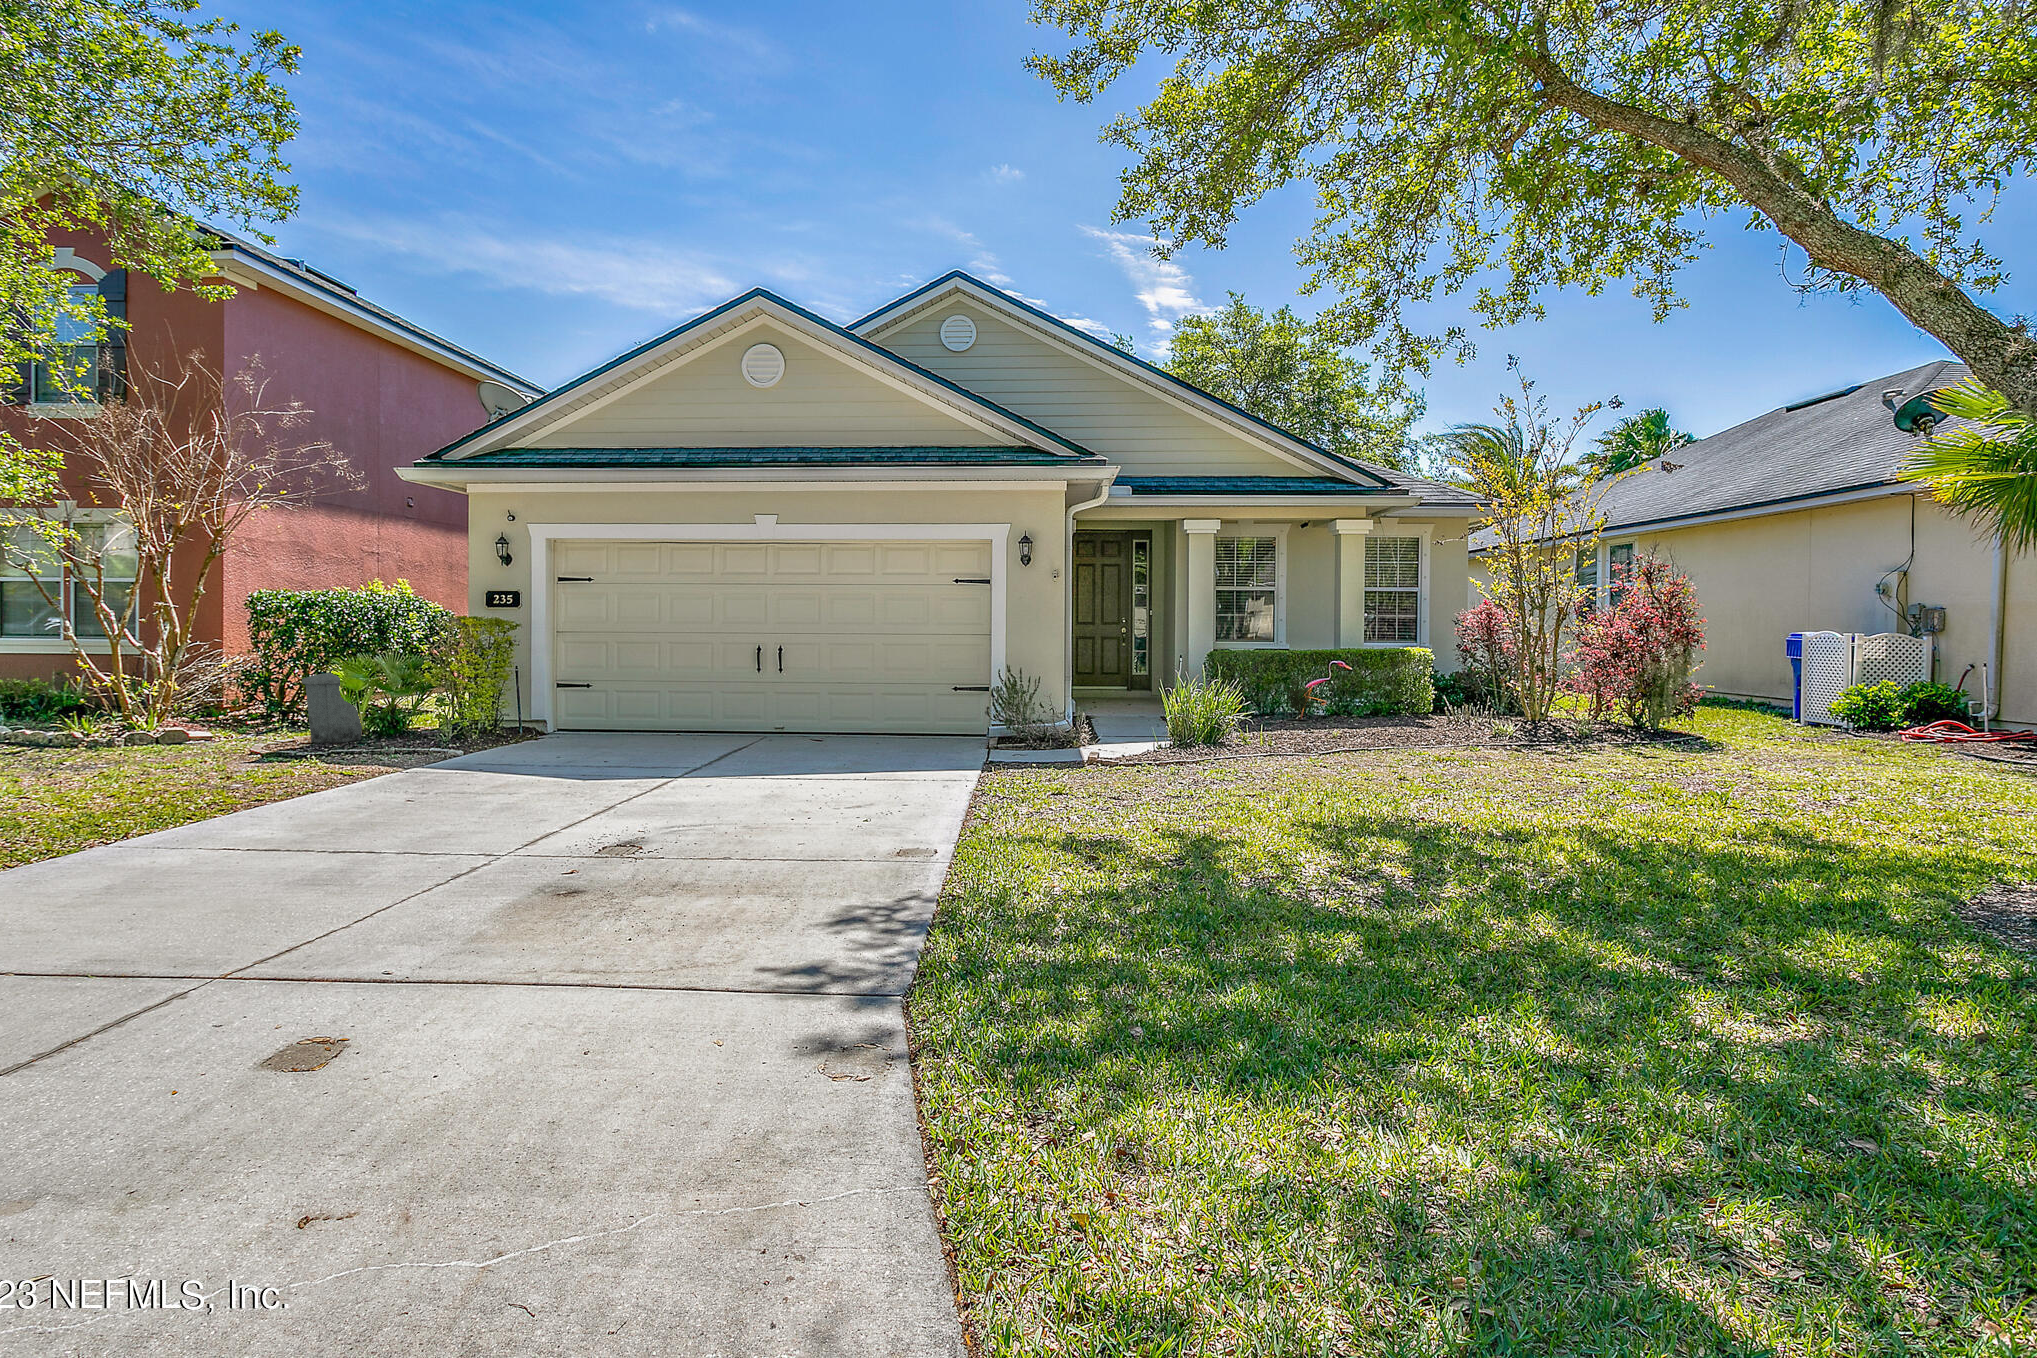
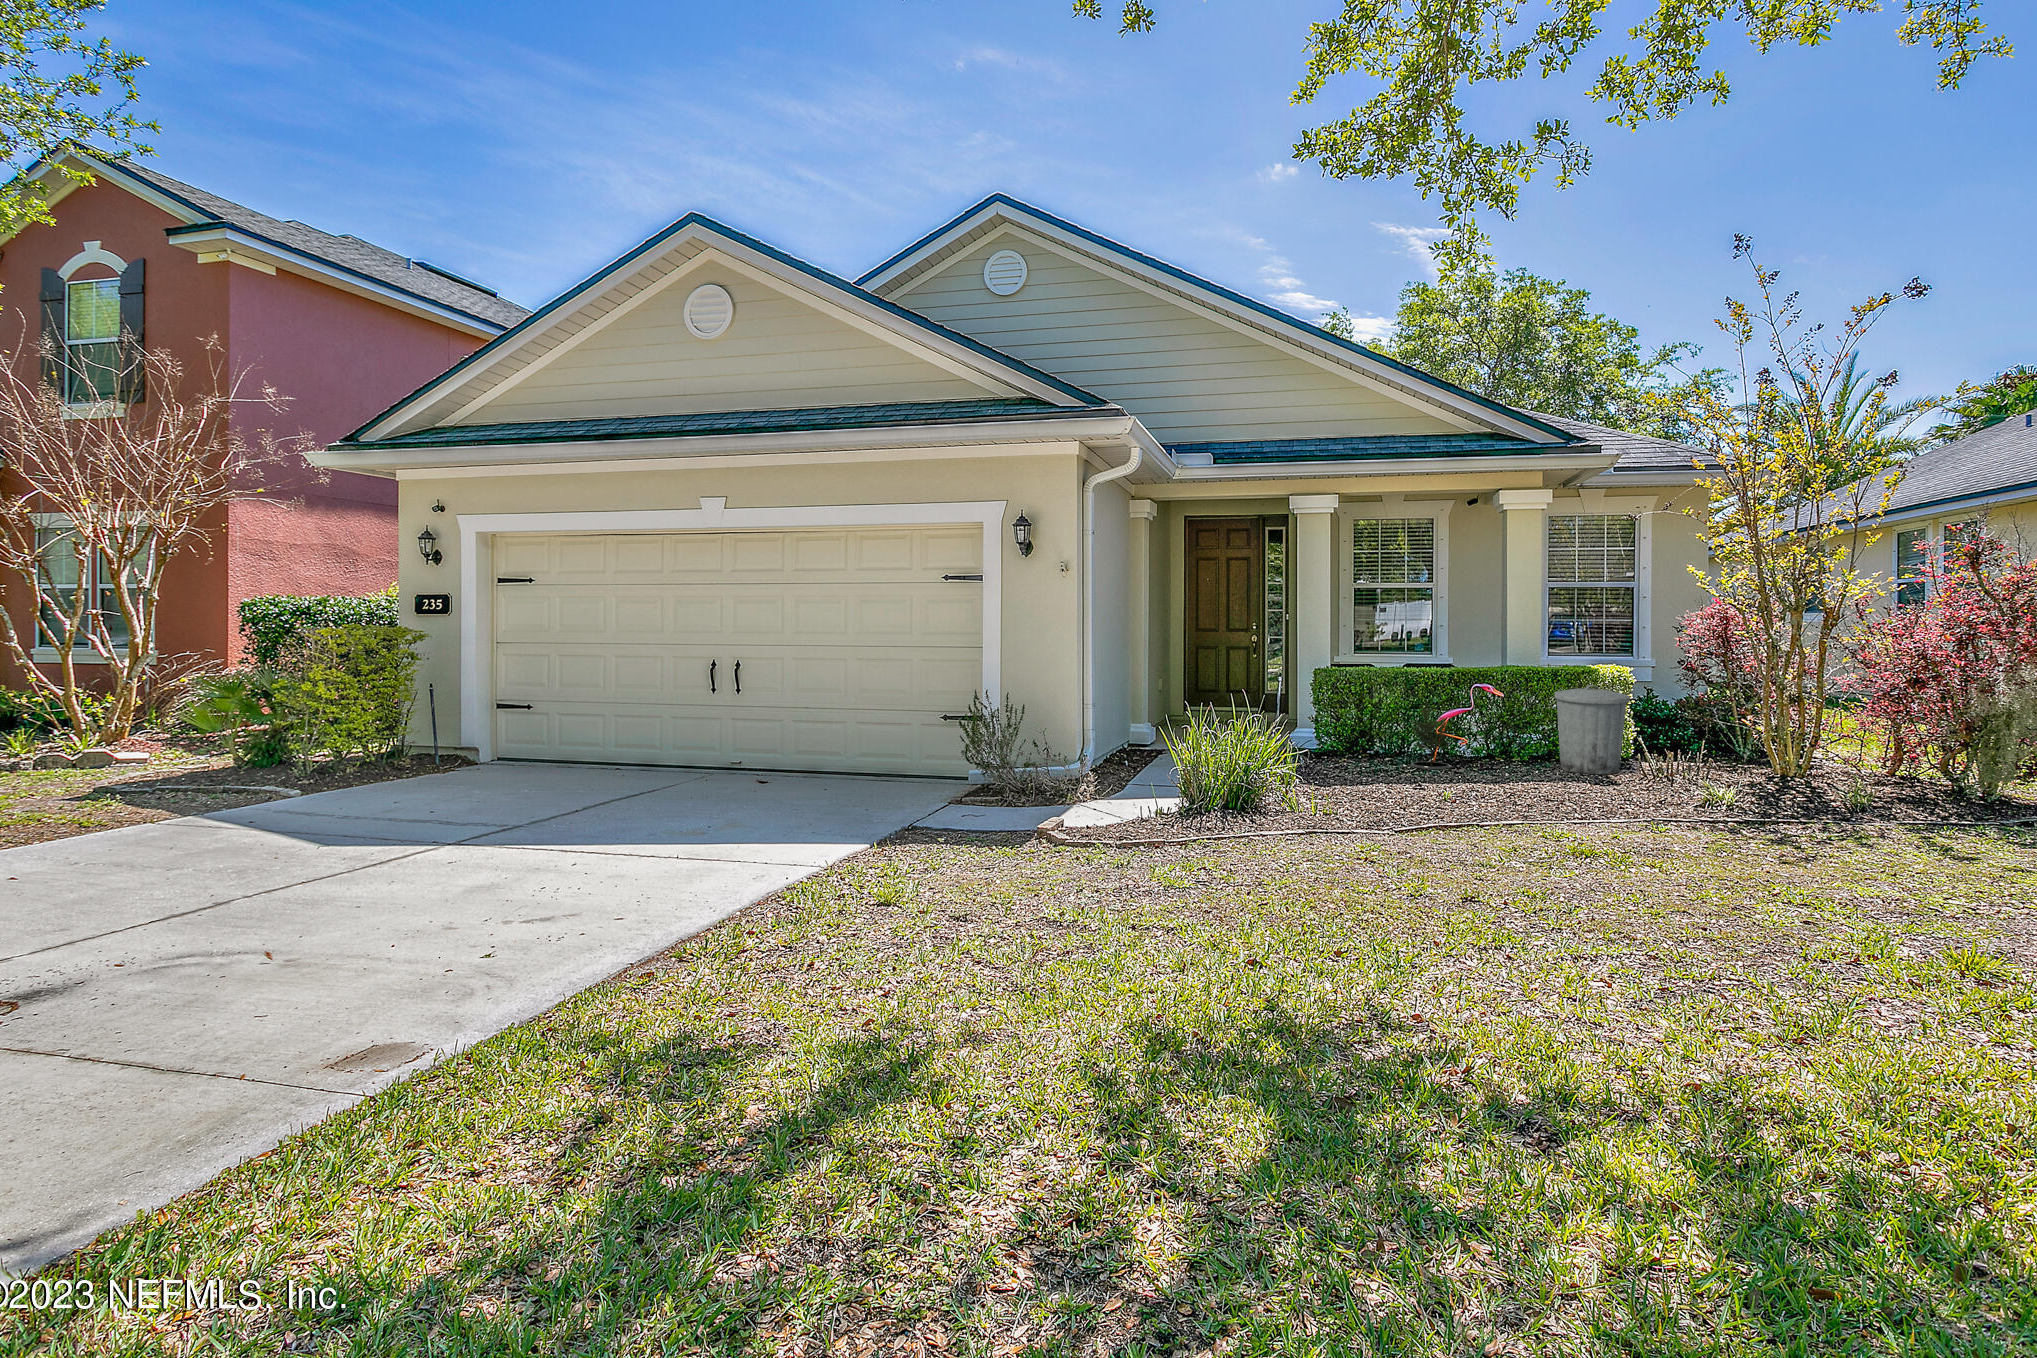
trash can: present [302,669,362,743] -> present [1554,685,1630,774]

